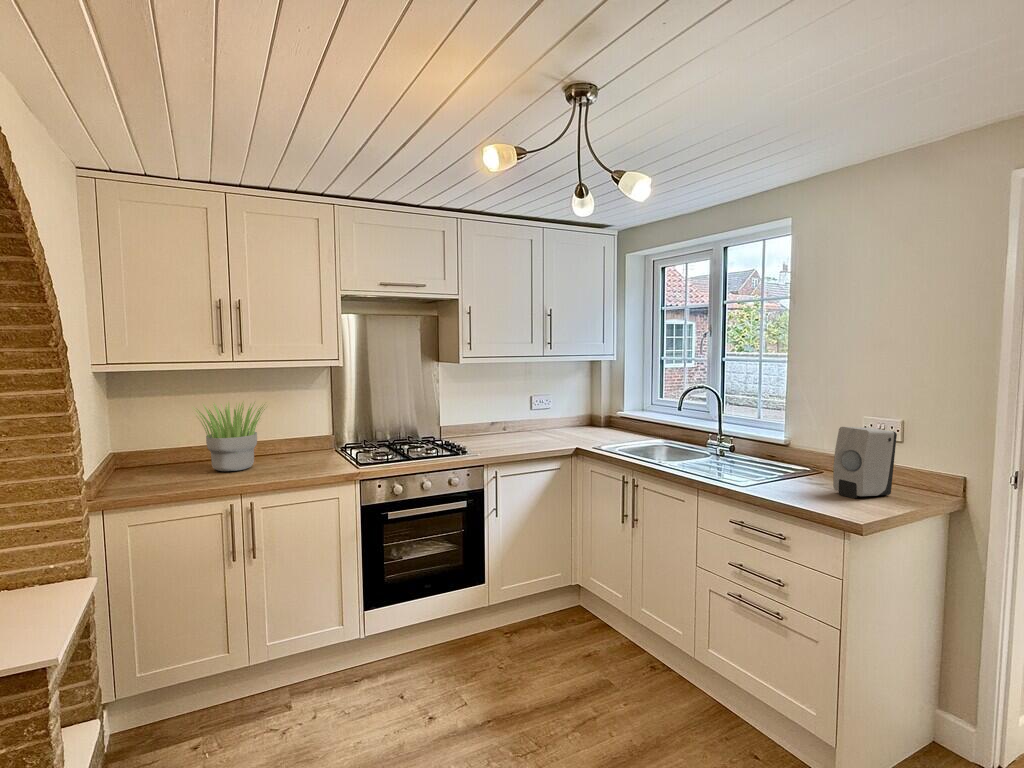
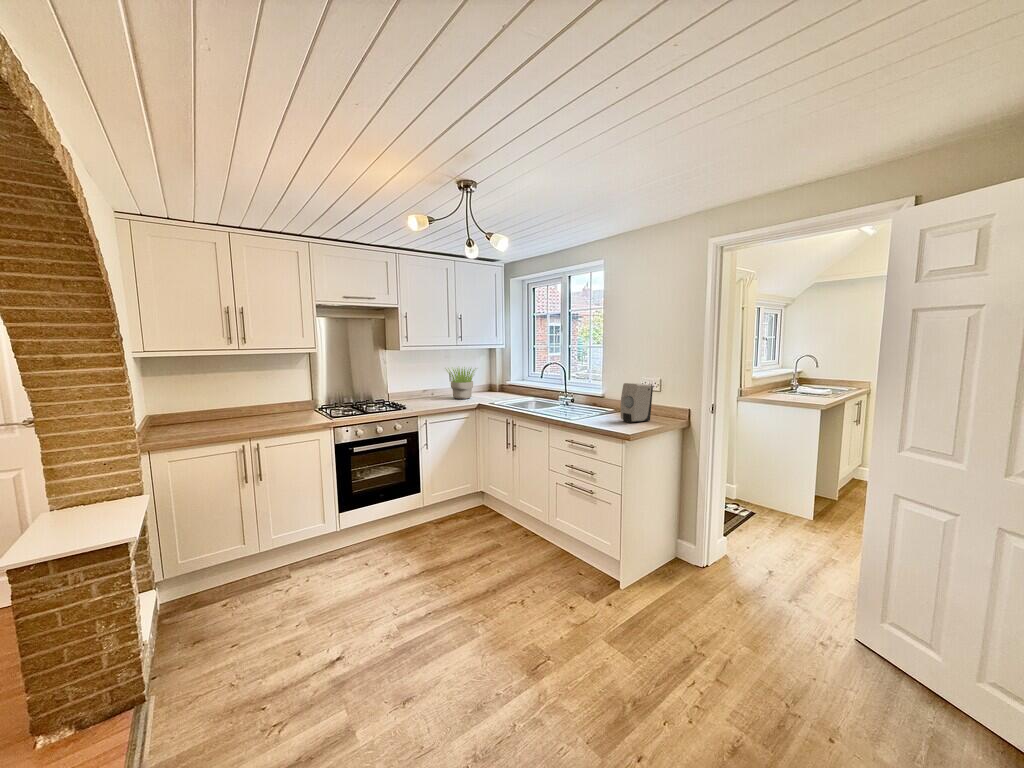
potted plant: present [193,402,265,471] -> present [446,367,476,399]

